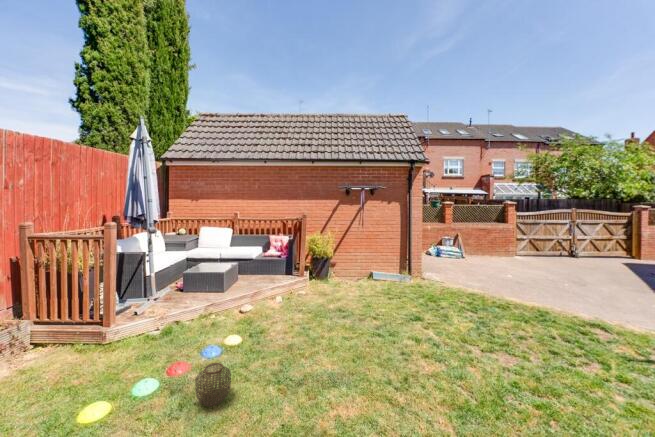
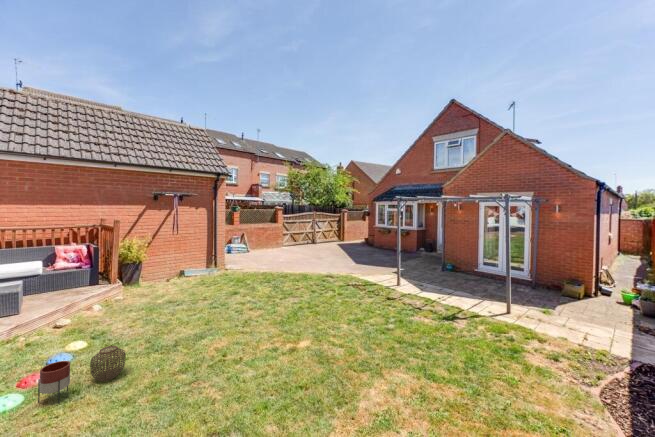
planter: none [148,366,177,417] -> present [38,361,70,403]

